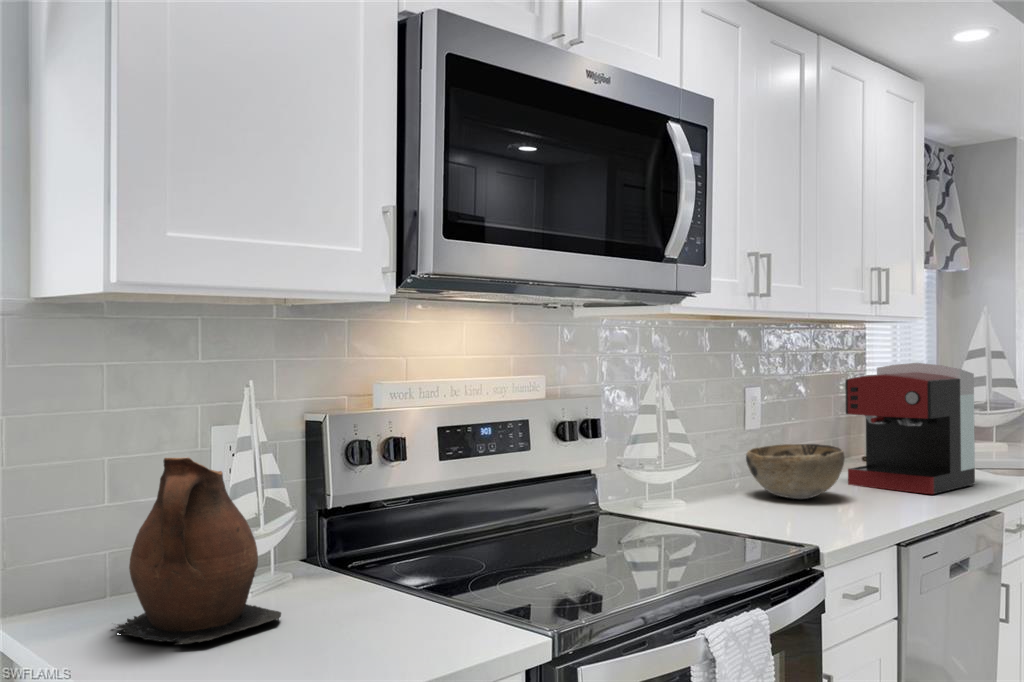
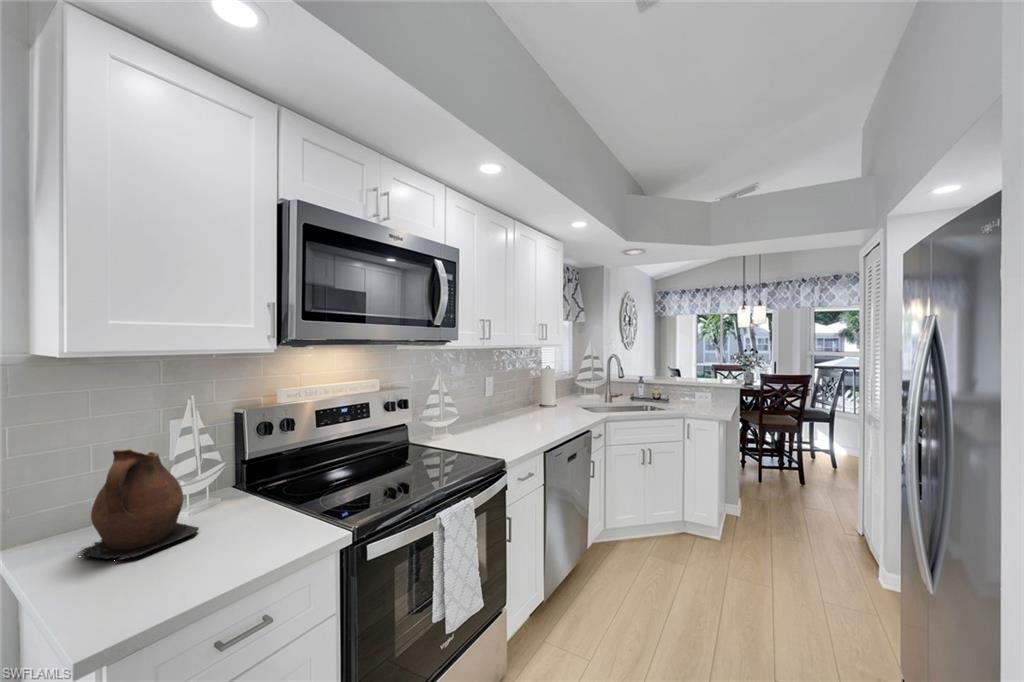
coffee maker: present [845,363,975,494] -> none [529,365,583,424]
decorative bowl: present [746,444,845,499] -> none [483,403,526,430]

